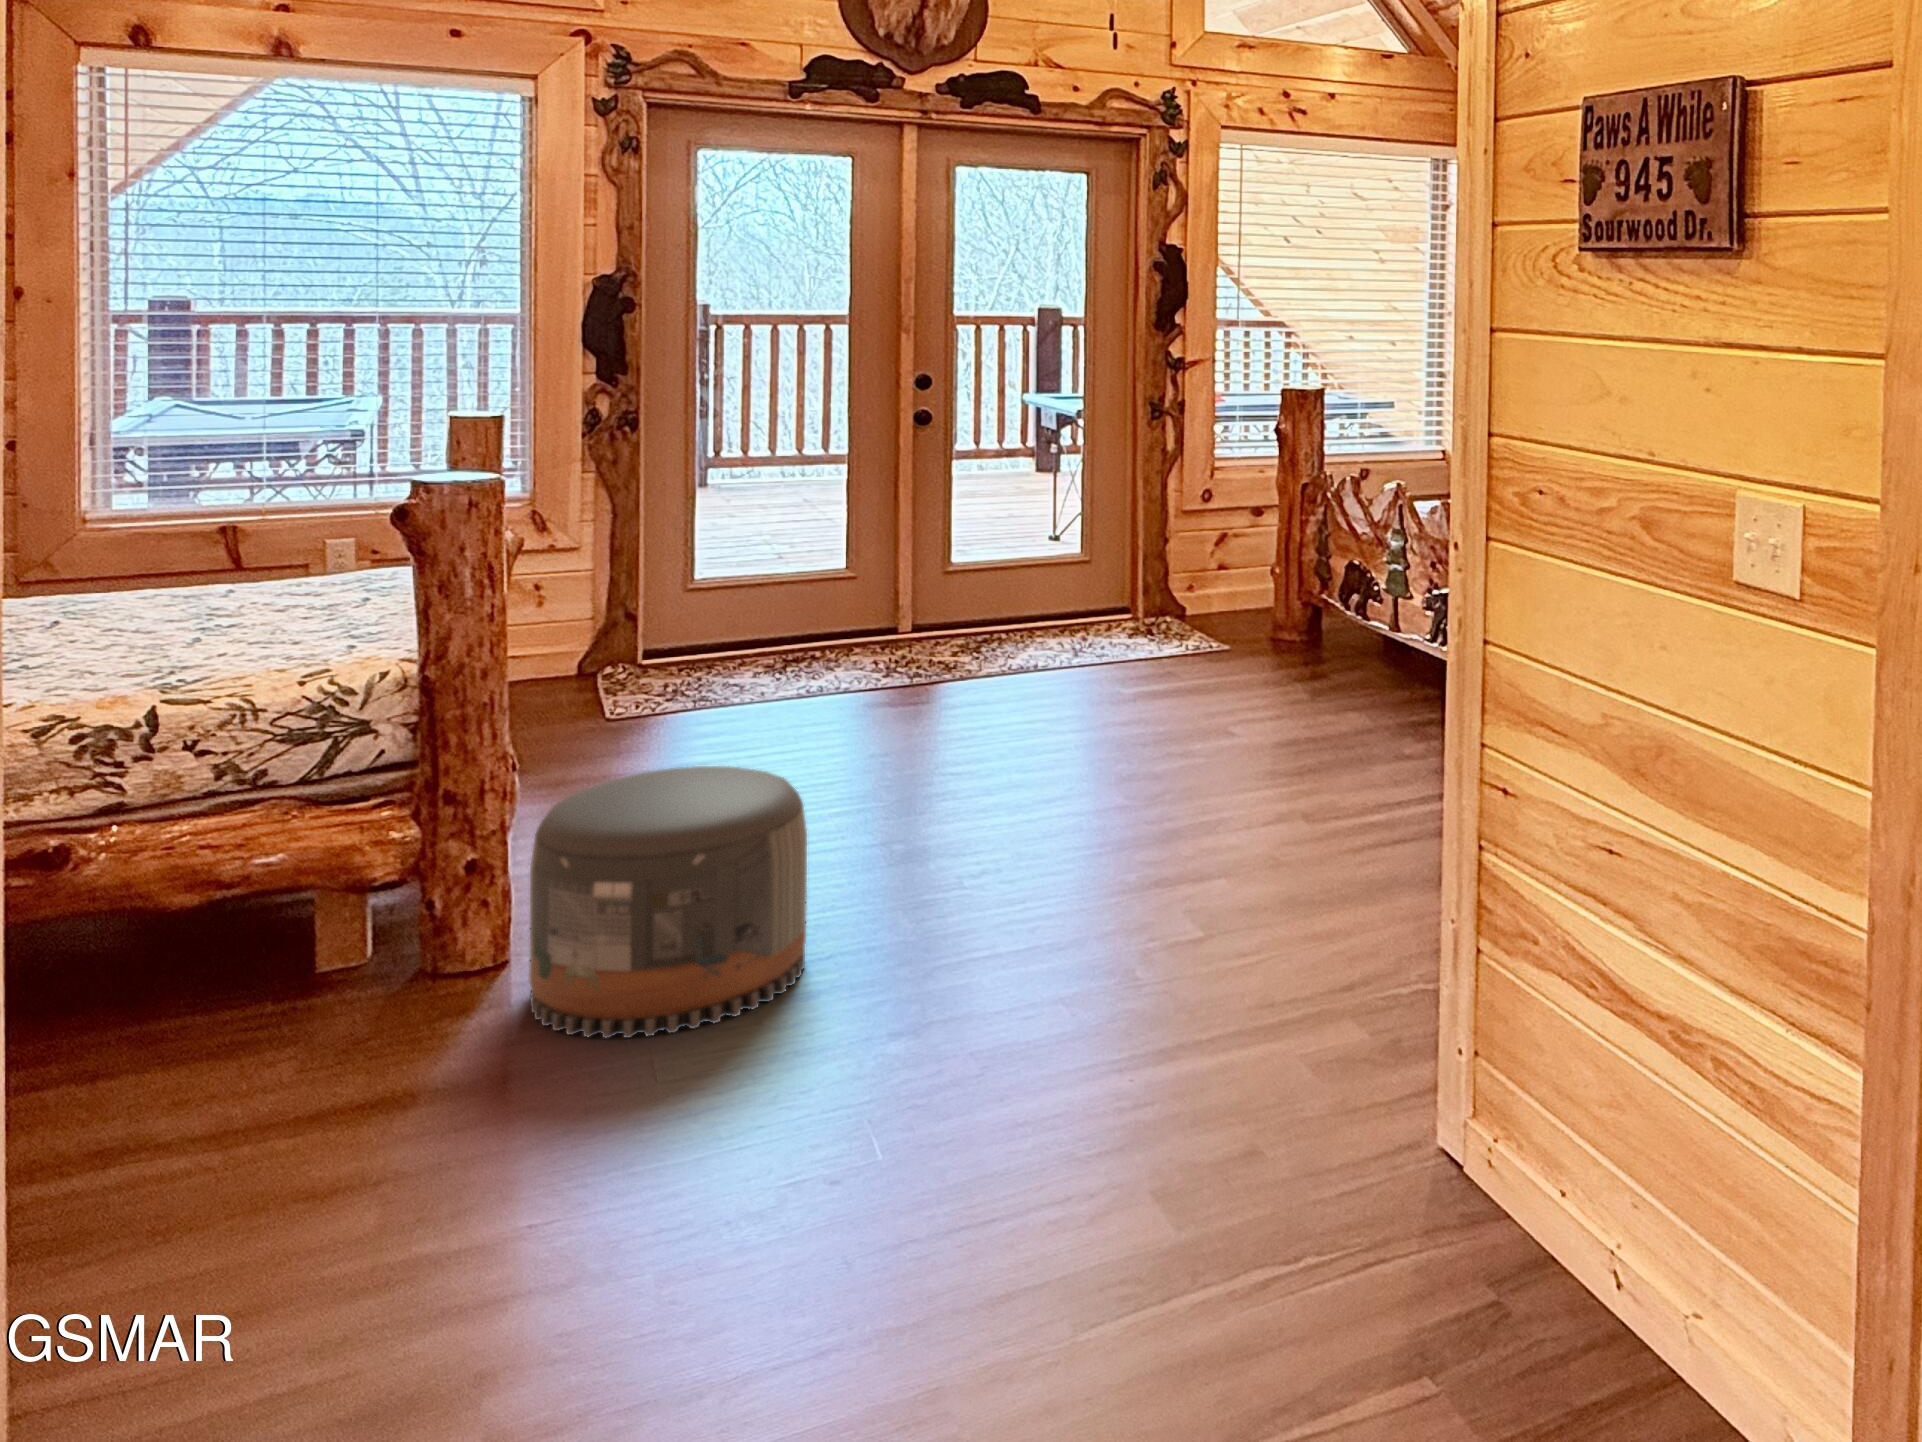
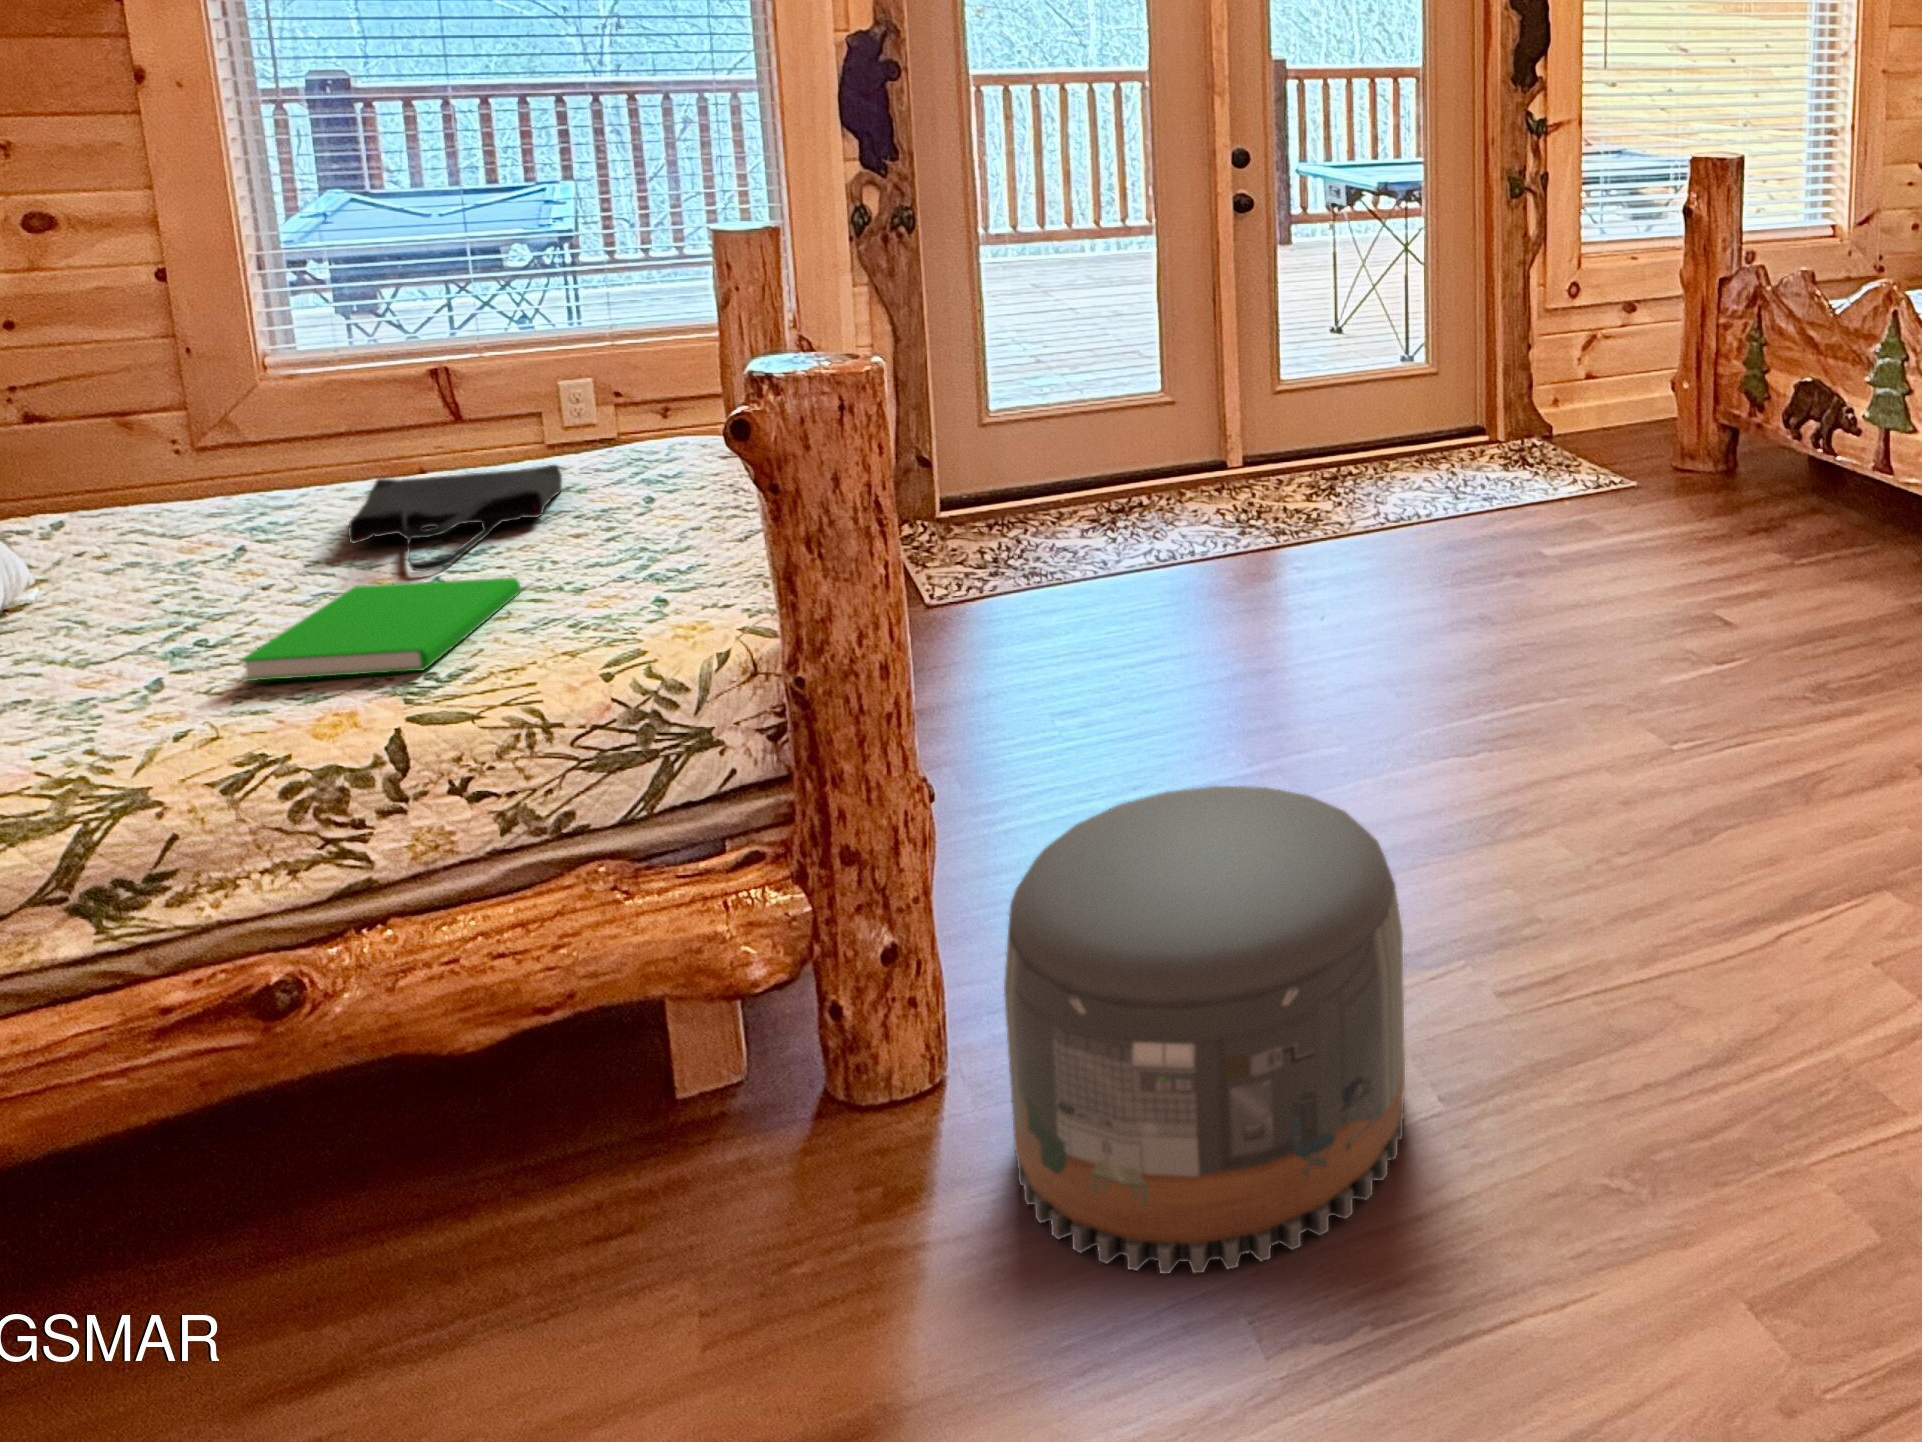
tote bag: none [137,575,301,632] -> present [348,465,562,571]
book: none [56,632,254,680] -> present [241,578,521,681]

